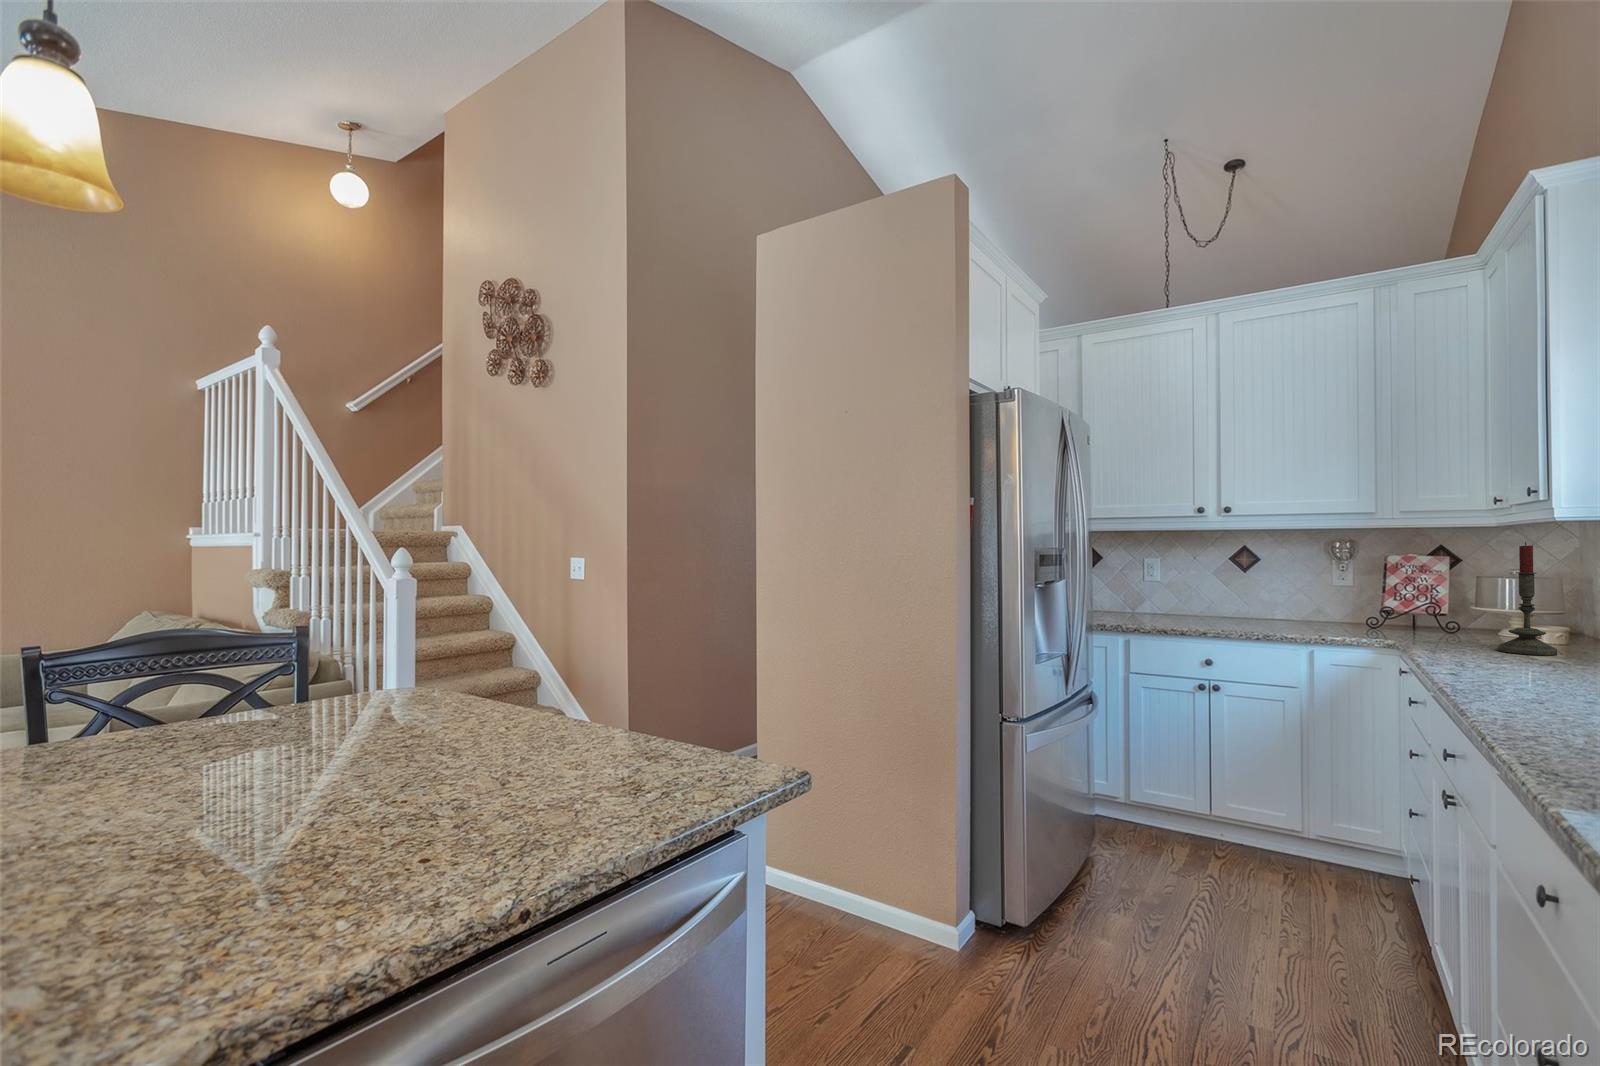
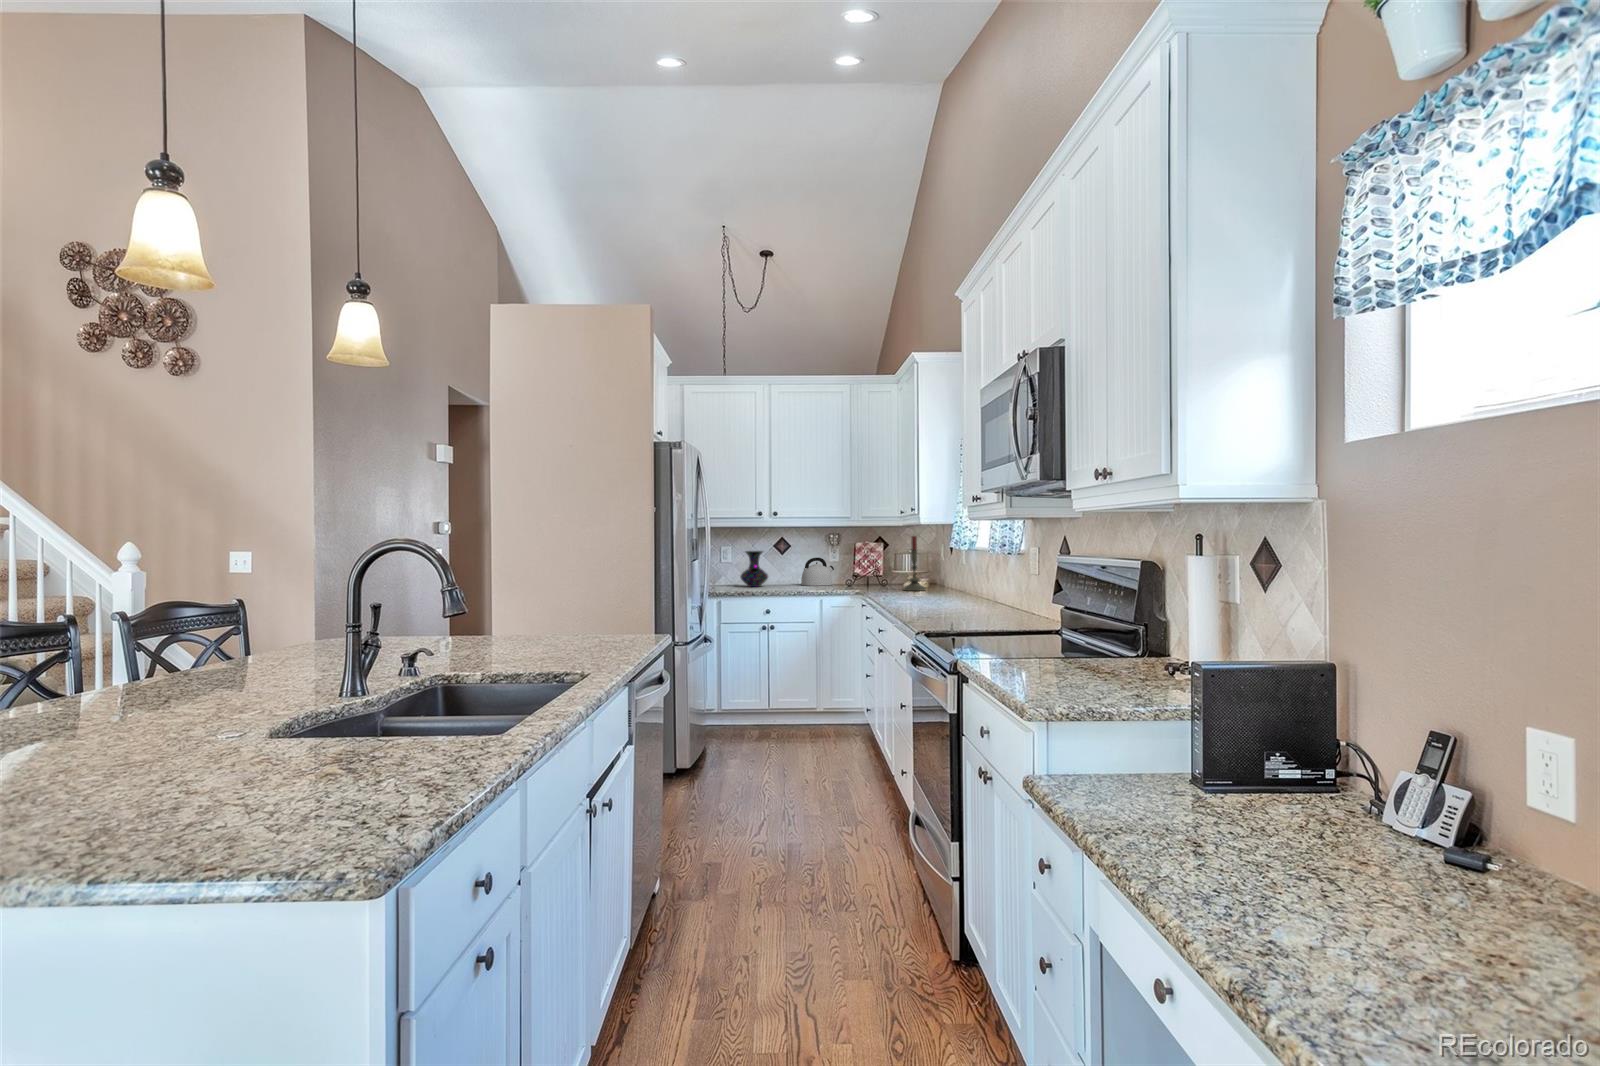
vase: none [1167,564,1216,620] -> present [740,551,768,587]
kettle: none [1277,577,1342,624] -> present [801,558,834,586]

